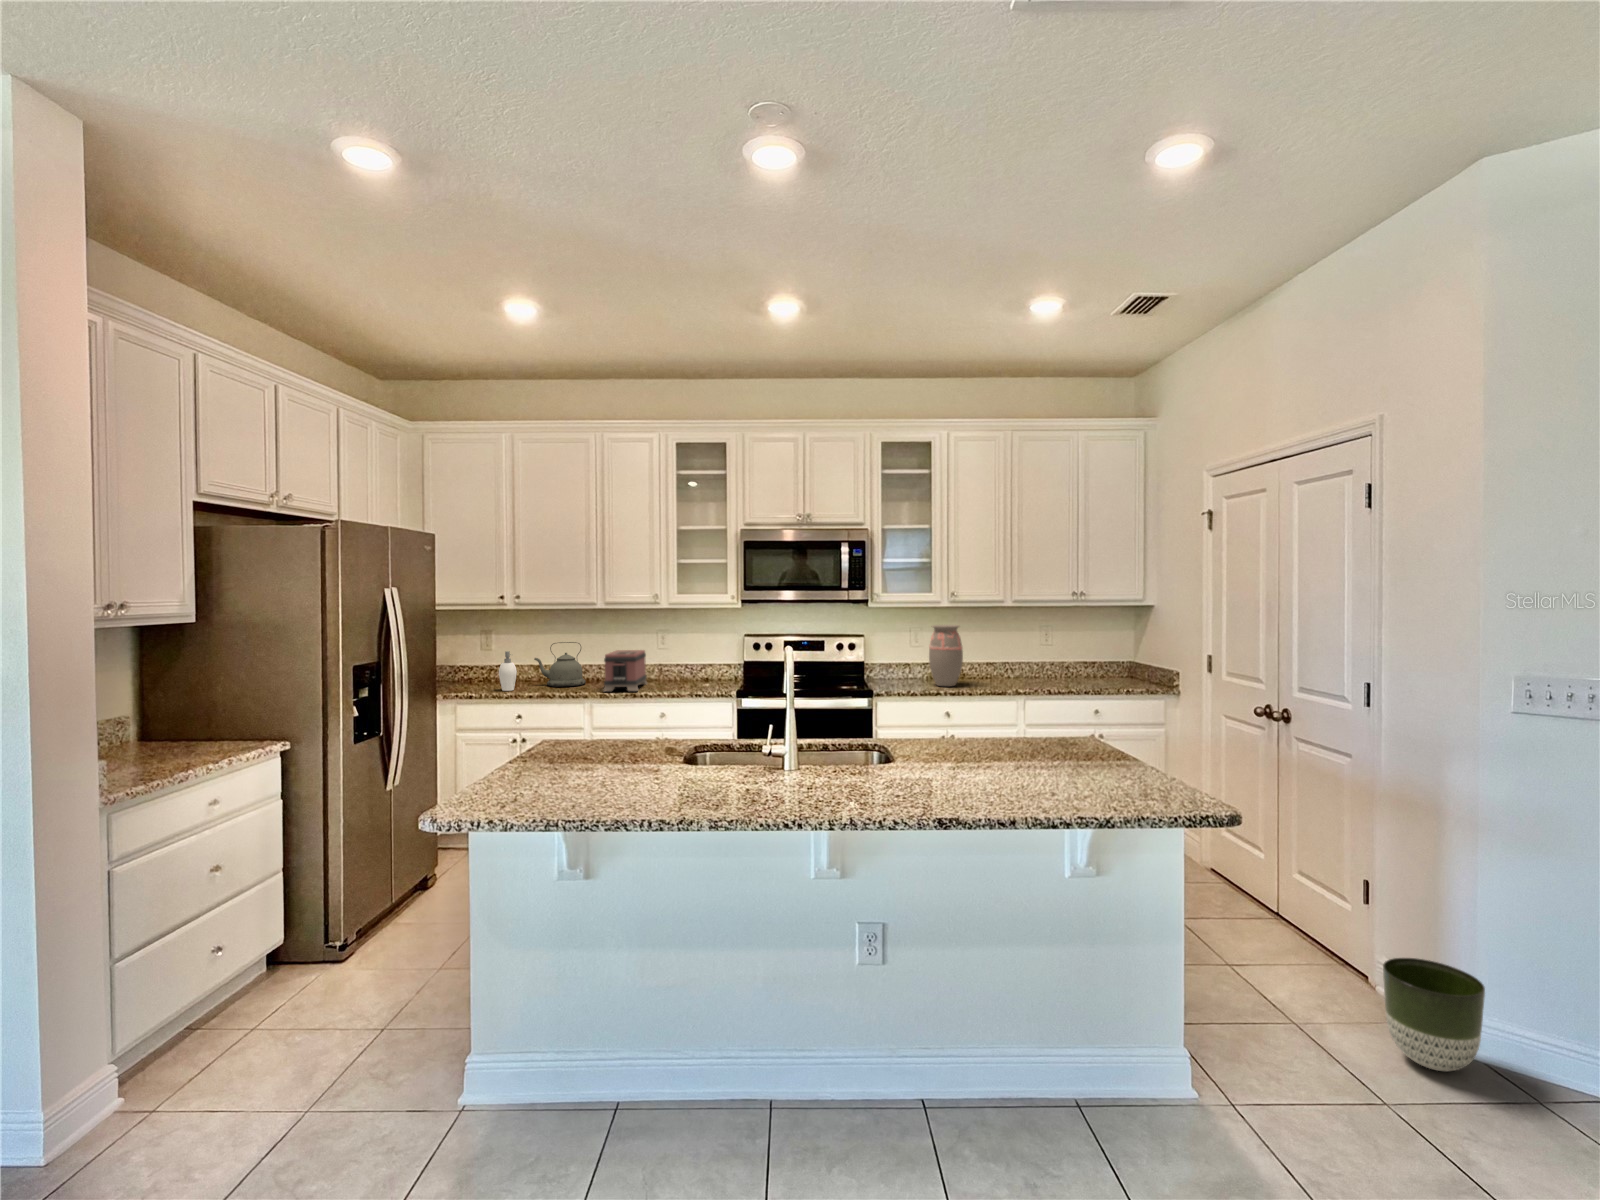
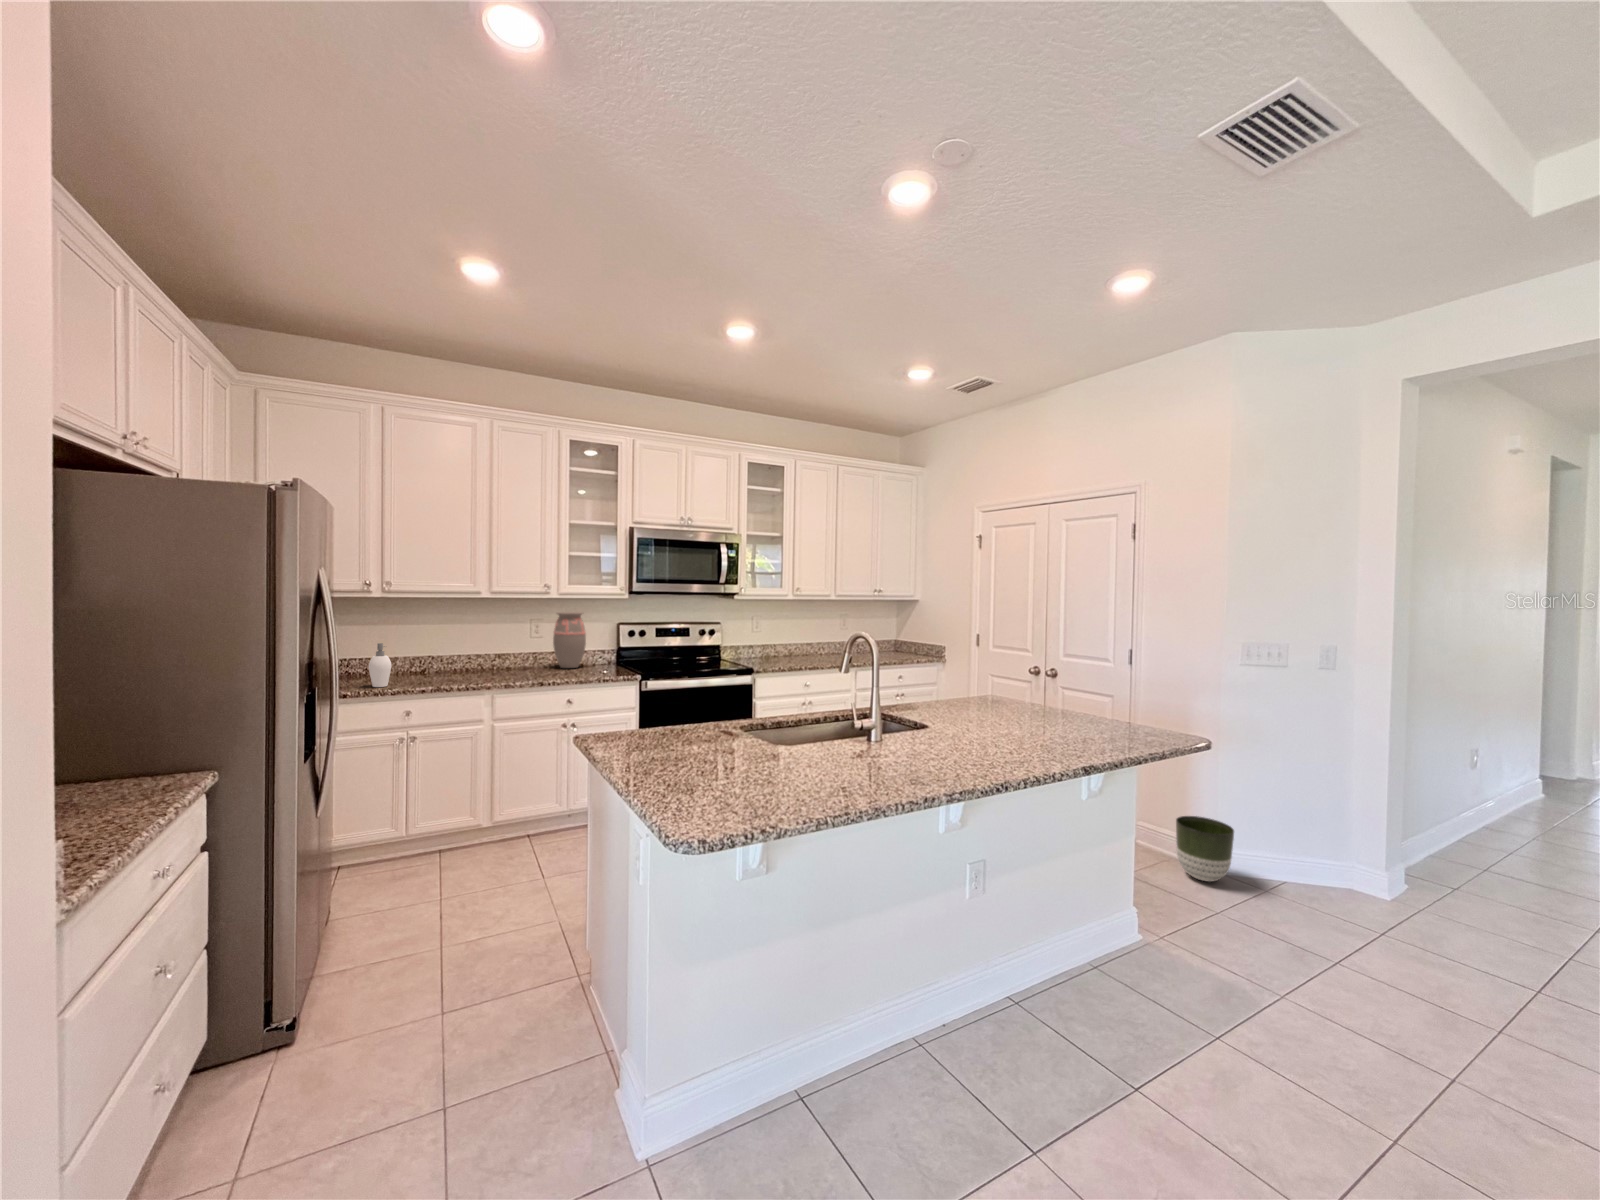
decorative vase: present [929,625,963,686] -> present [553,612,586,668]
kettle: present [534,642,586,687] -> none [406,632,464,679]
toaster: present [604,650,647,691] -> none [497,639,539,682]

